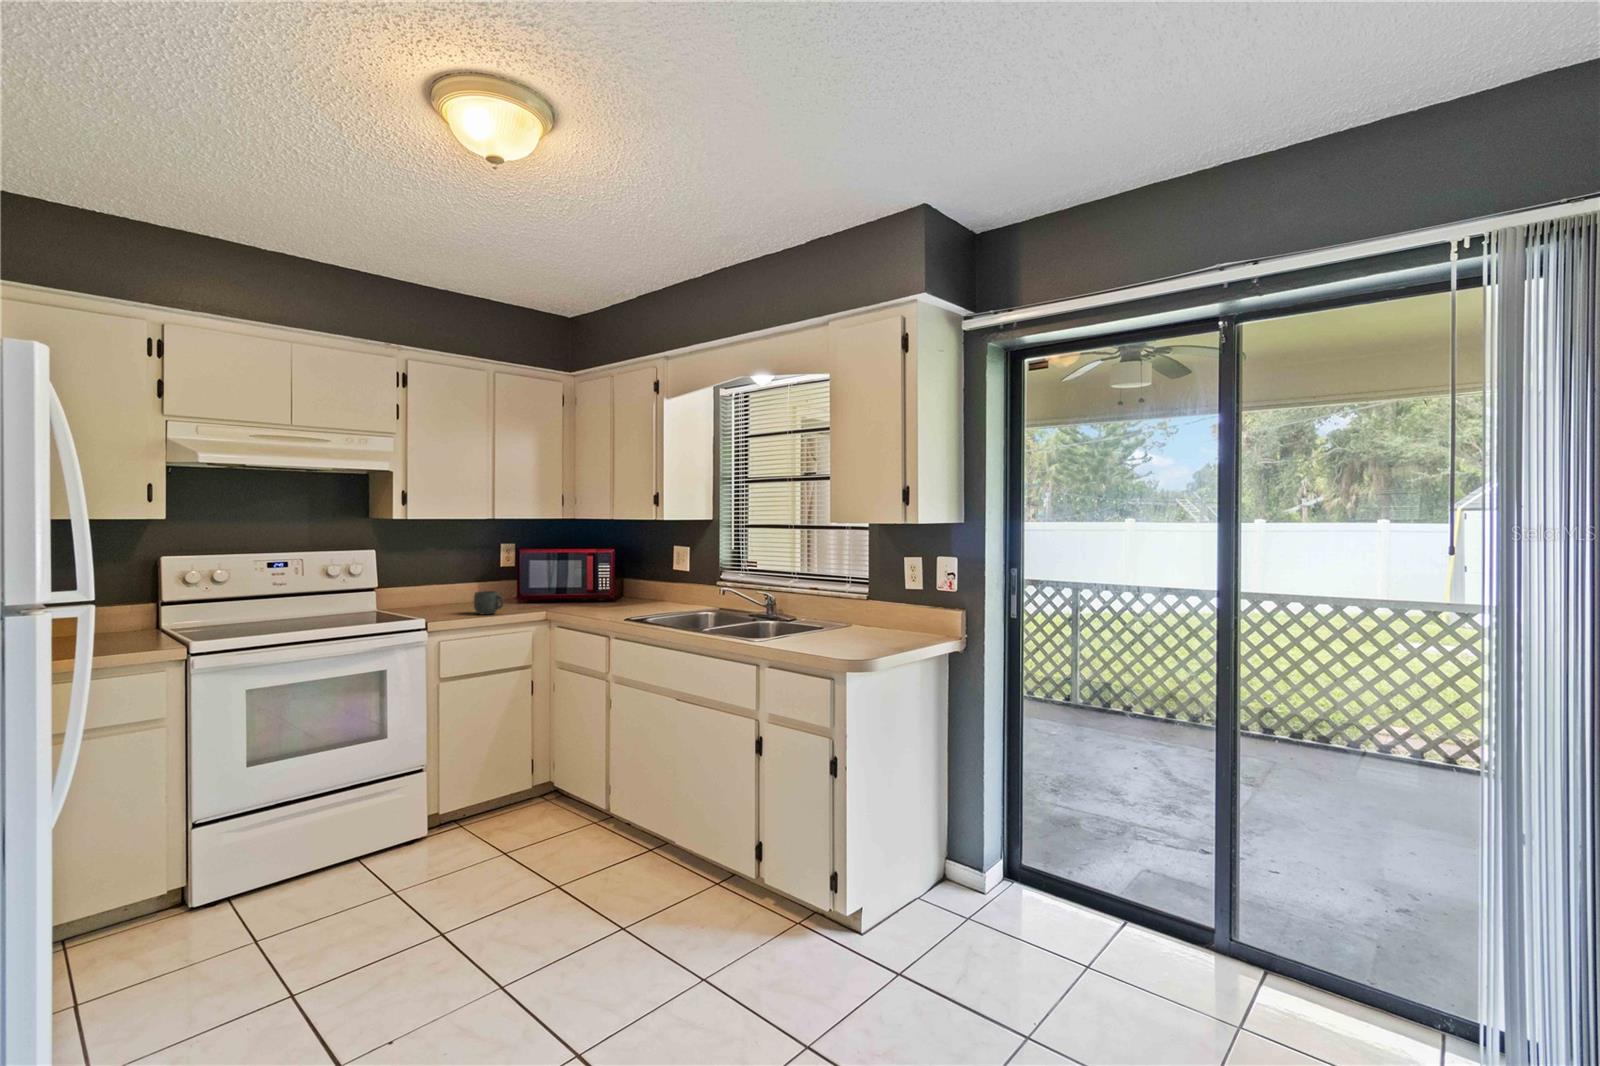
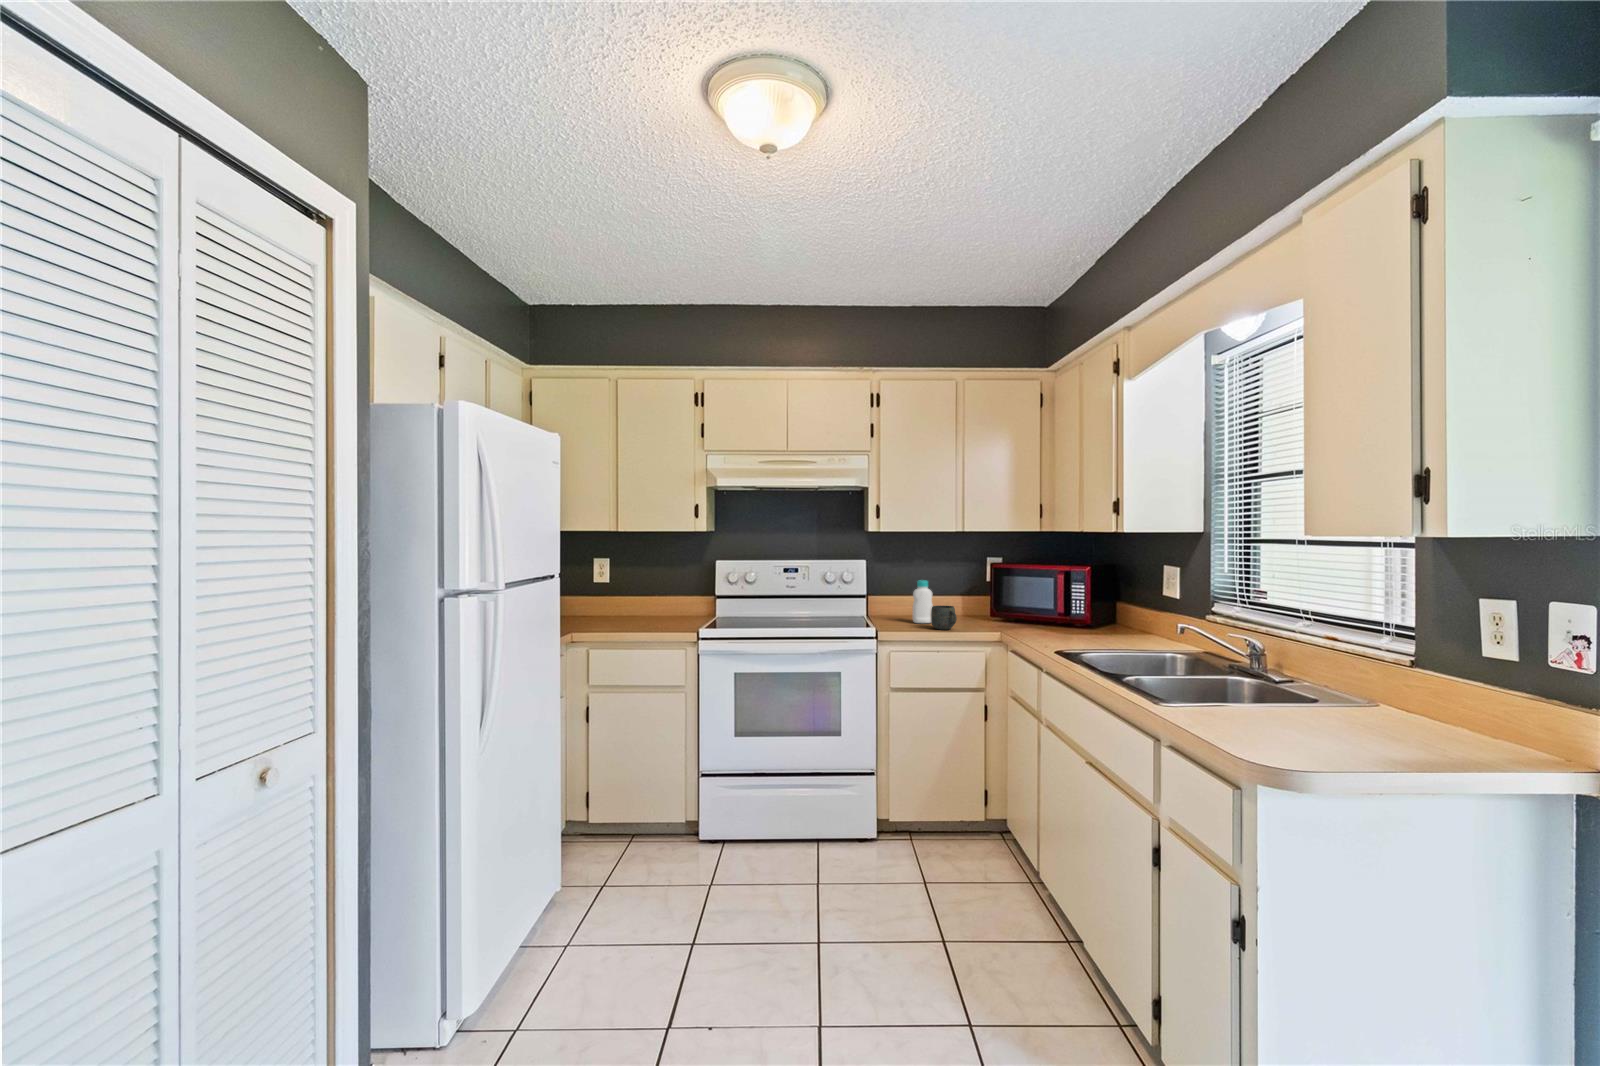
bottle: none [444,568,466,611] -> present [913,580,932,623]

